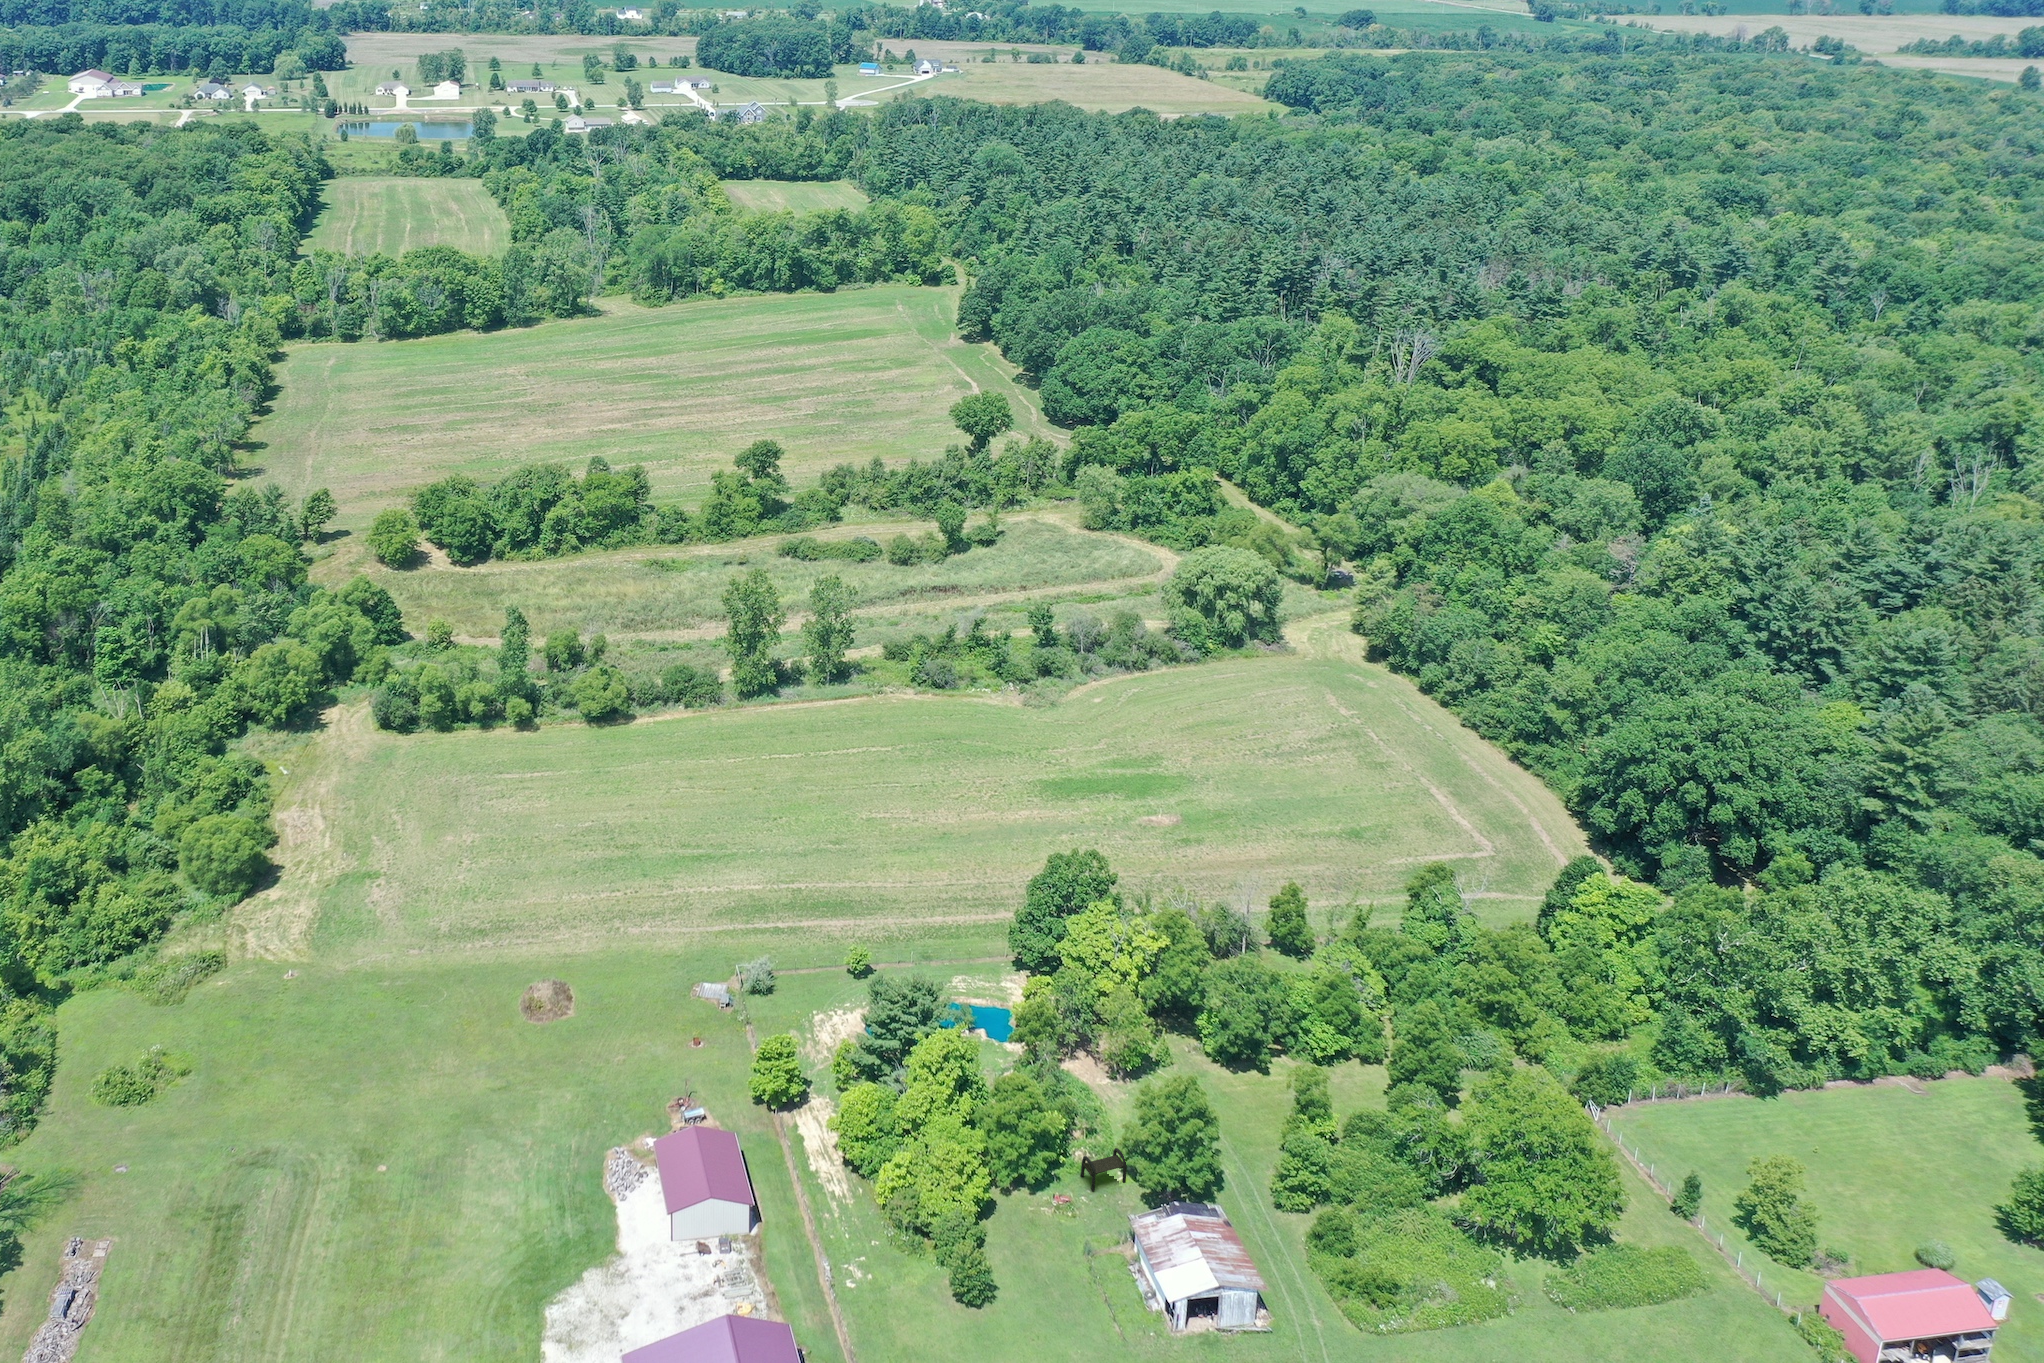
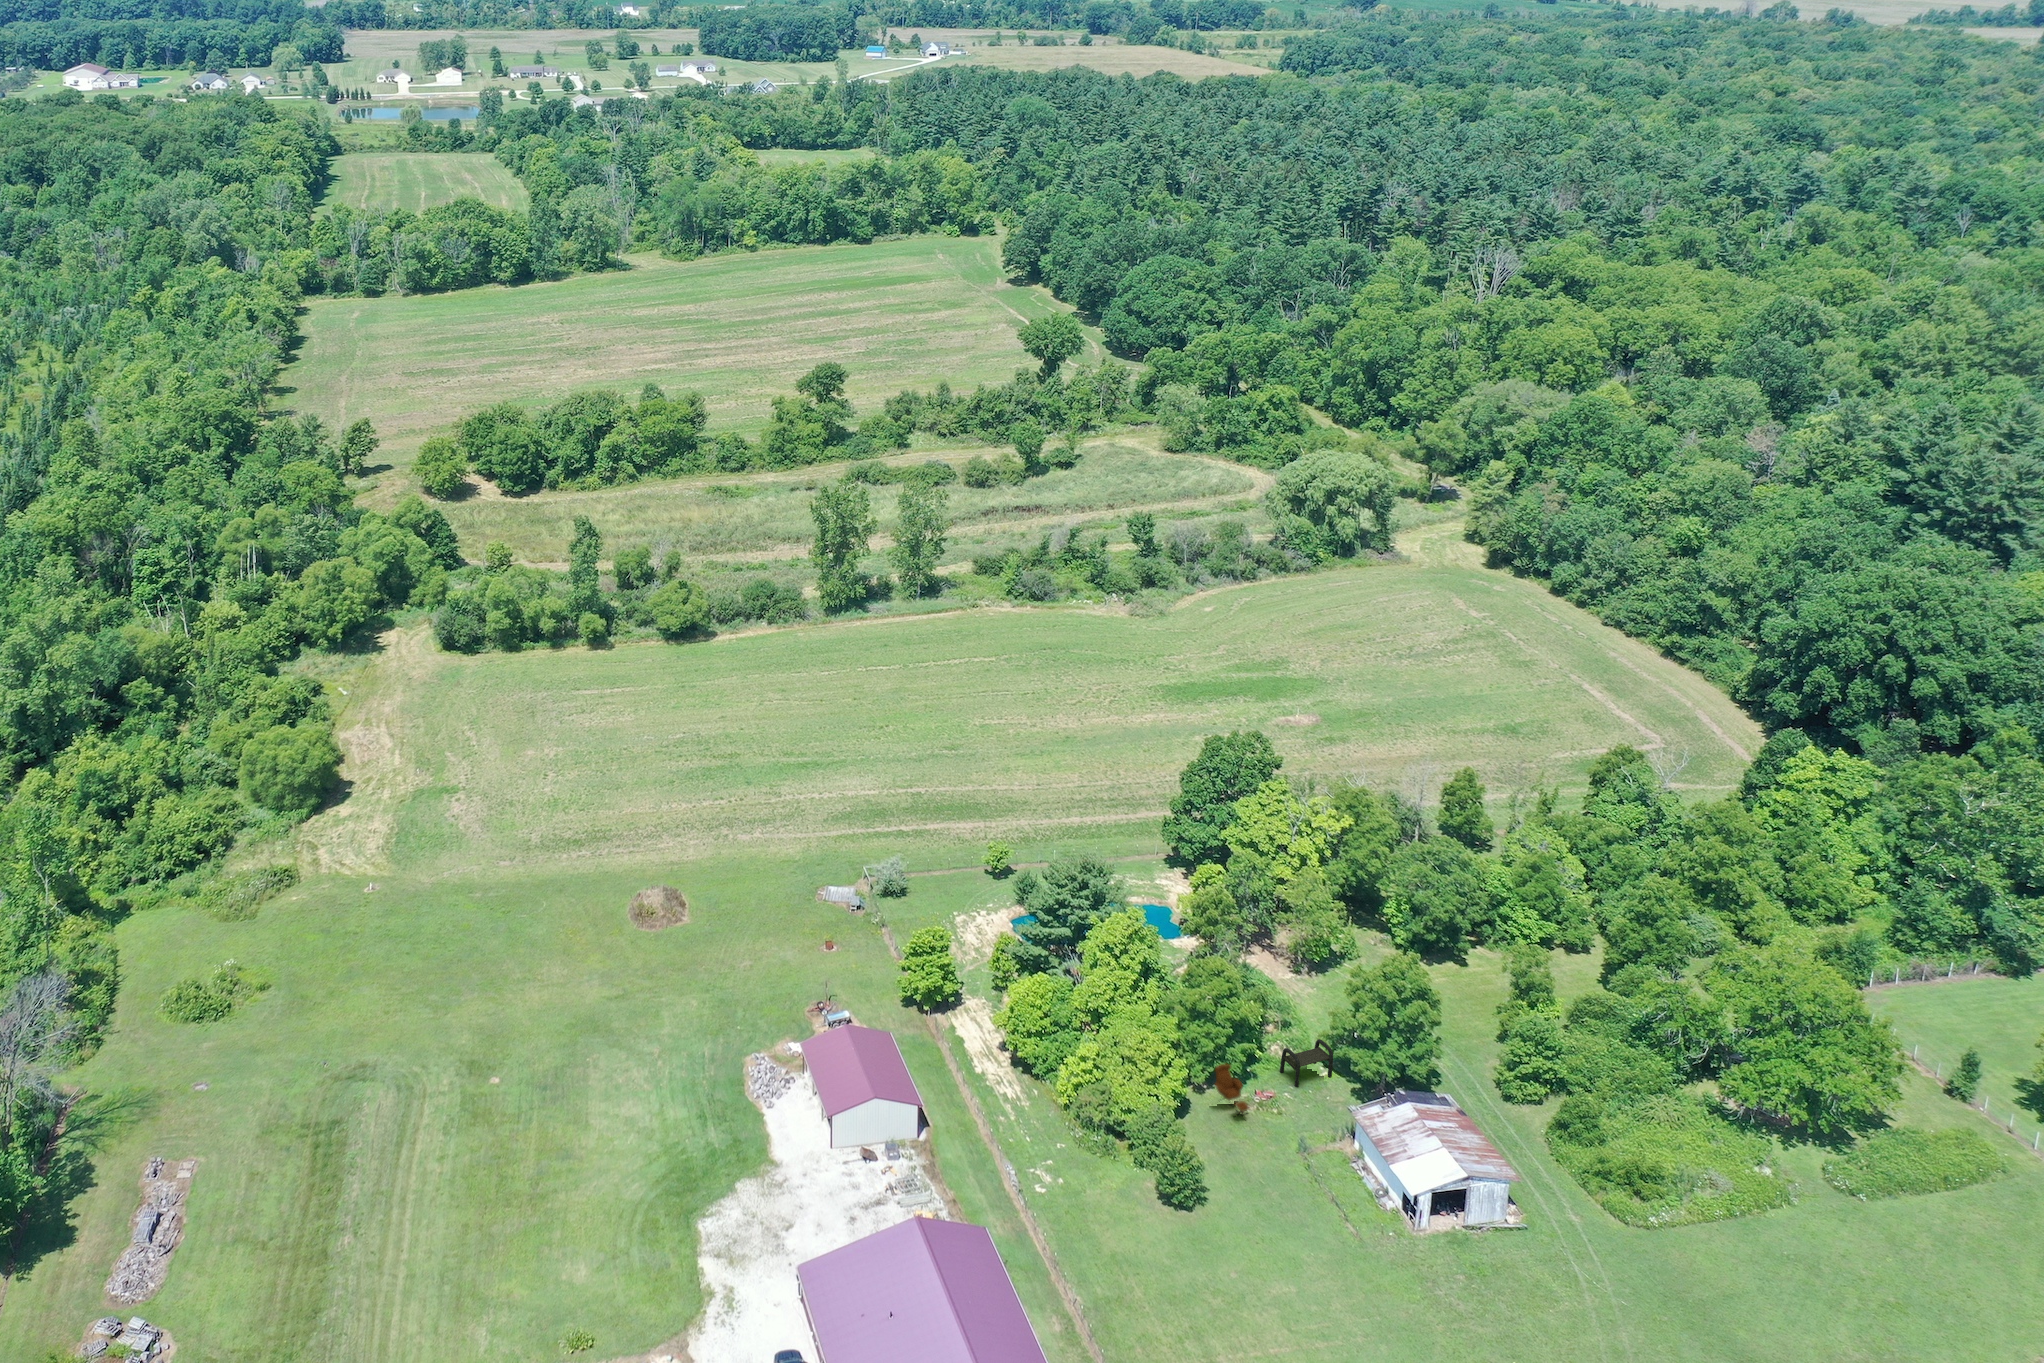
lounge chair: none [1017,1170,1045,1223] -> present [1215,1064,1249,1114]

